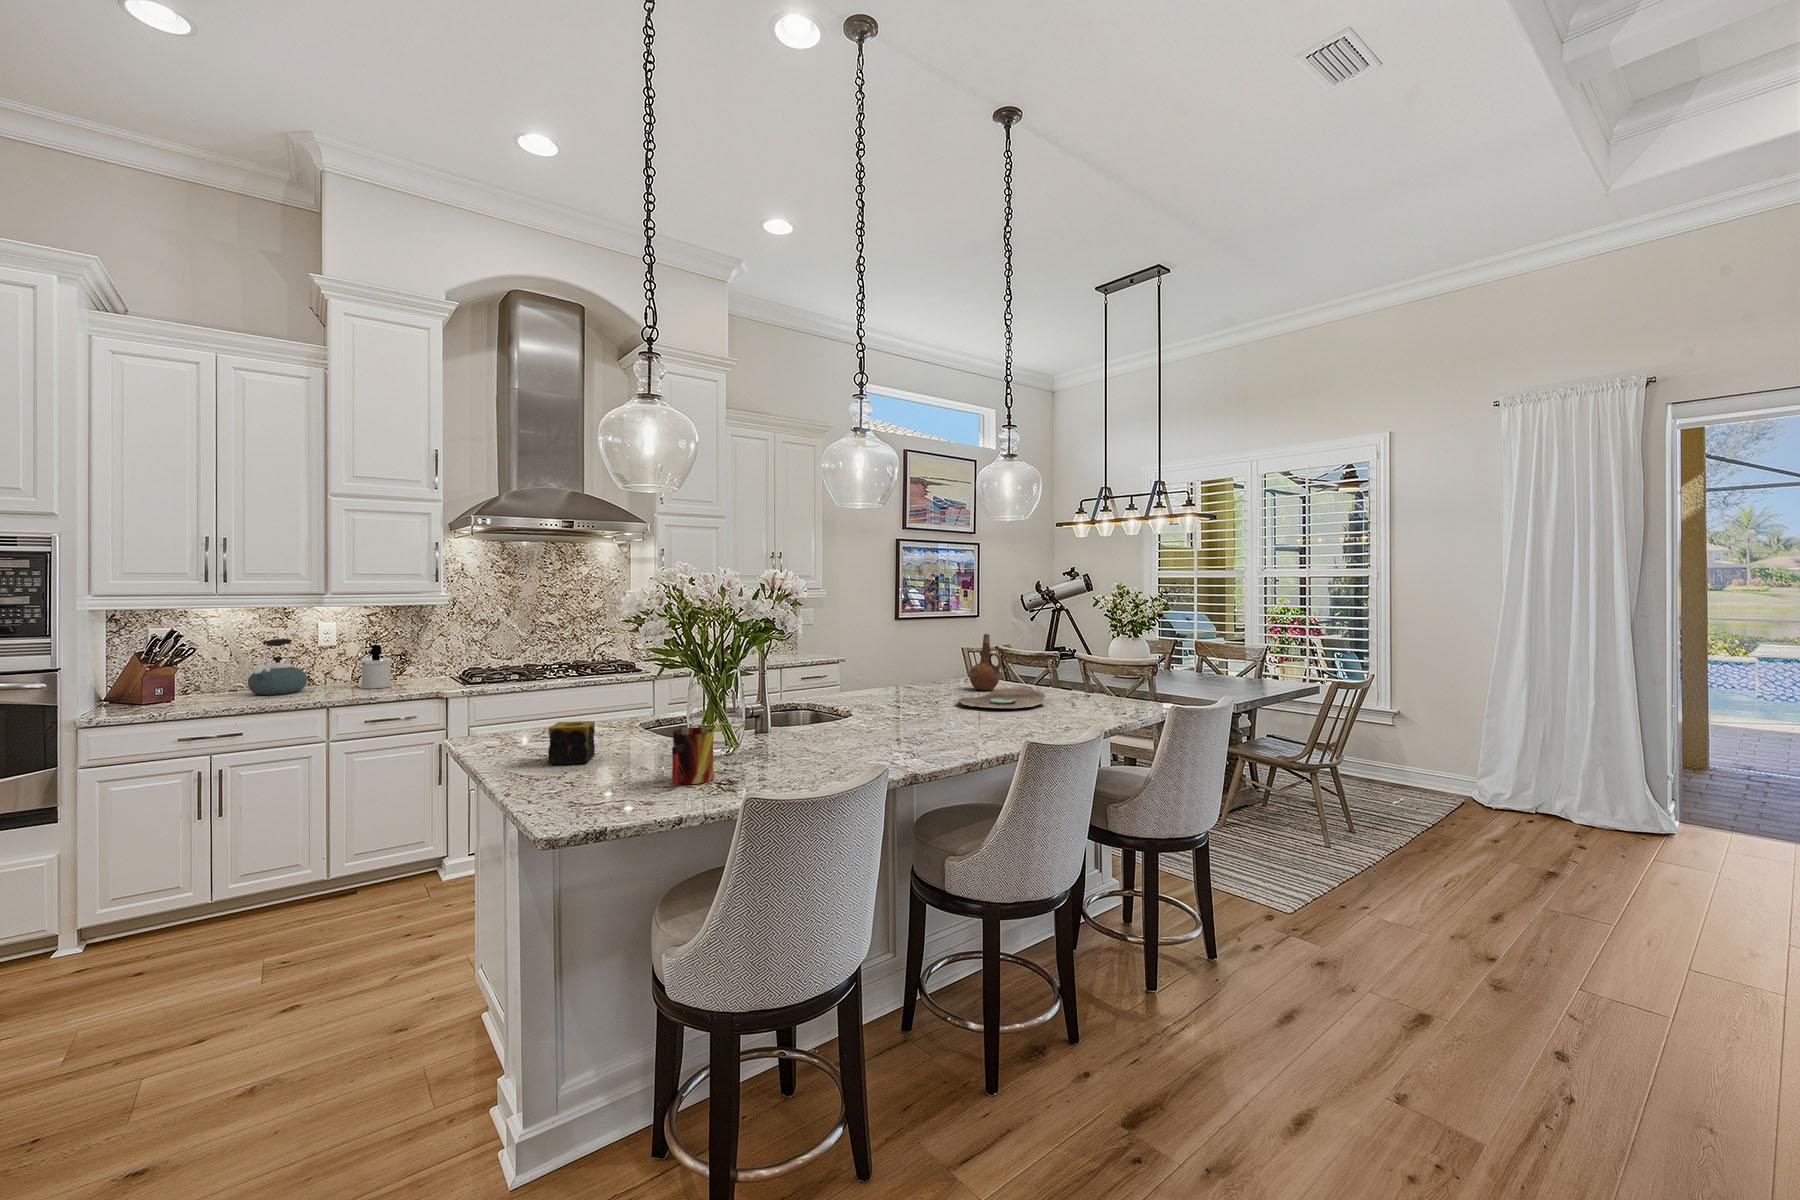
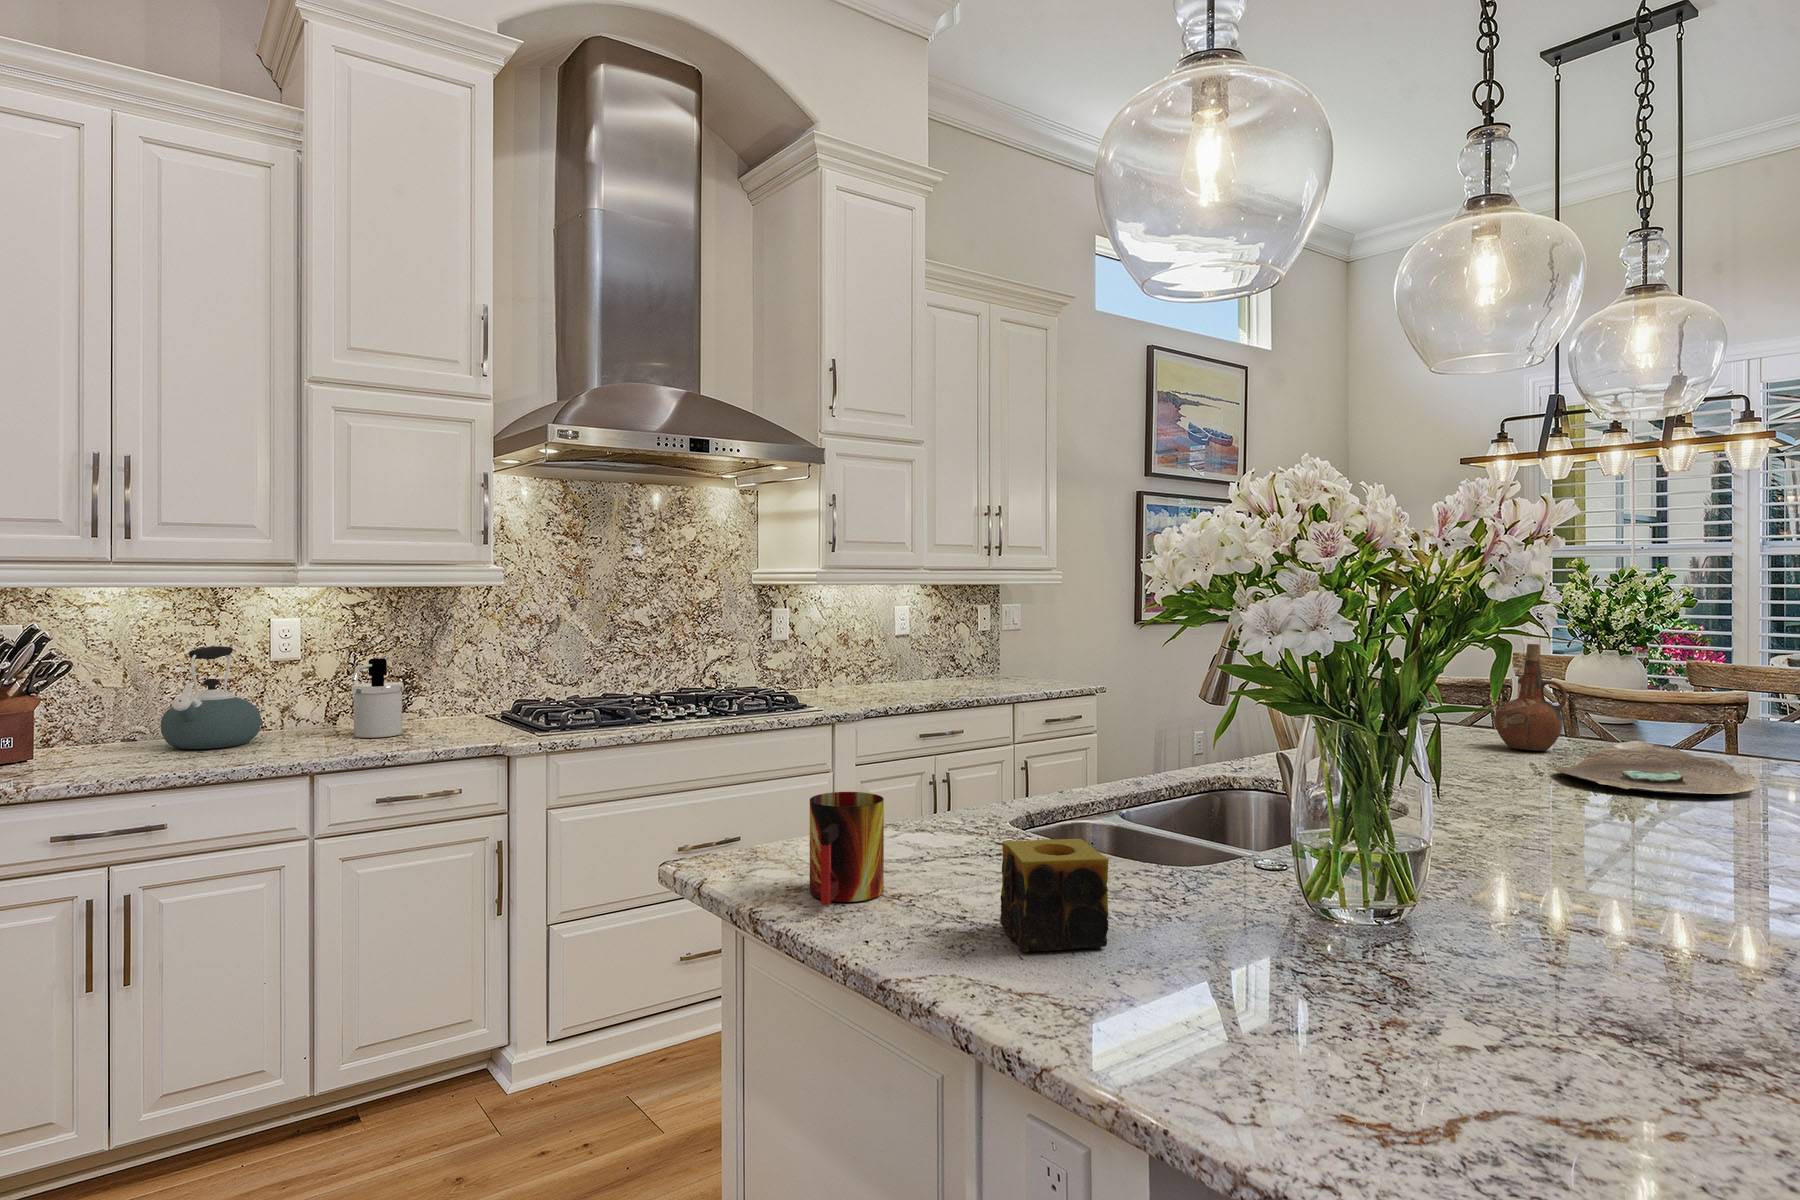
mug: present [672,727,713,785] -> present [810,792,884,904]

